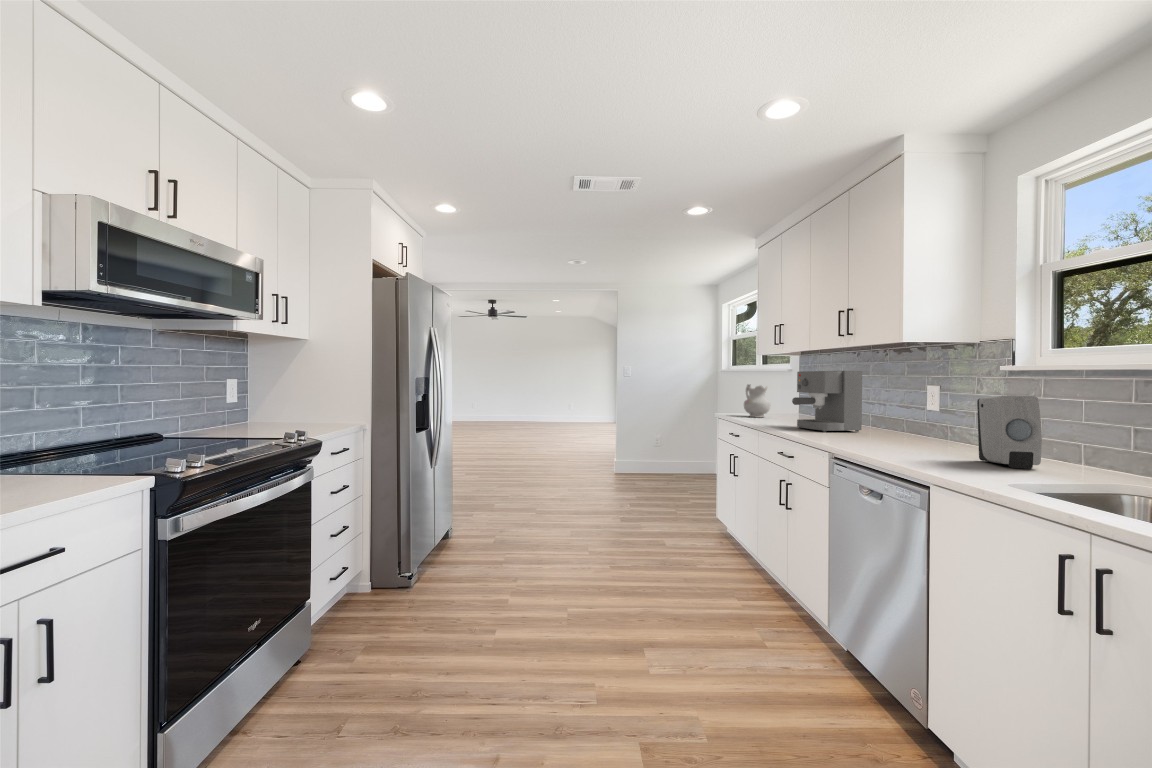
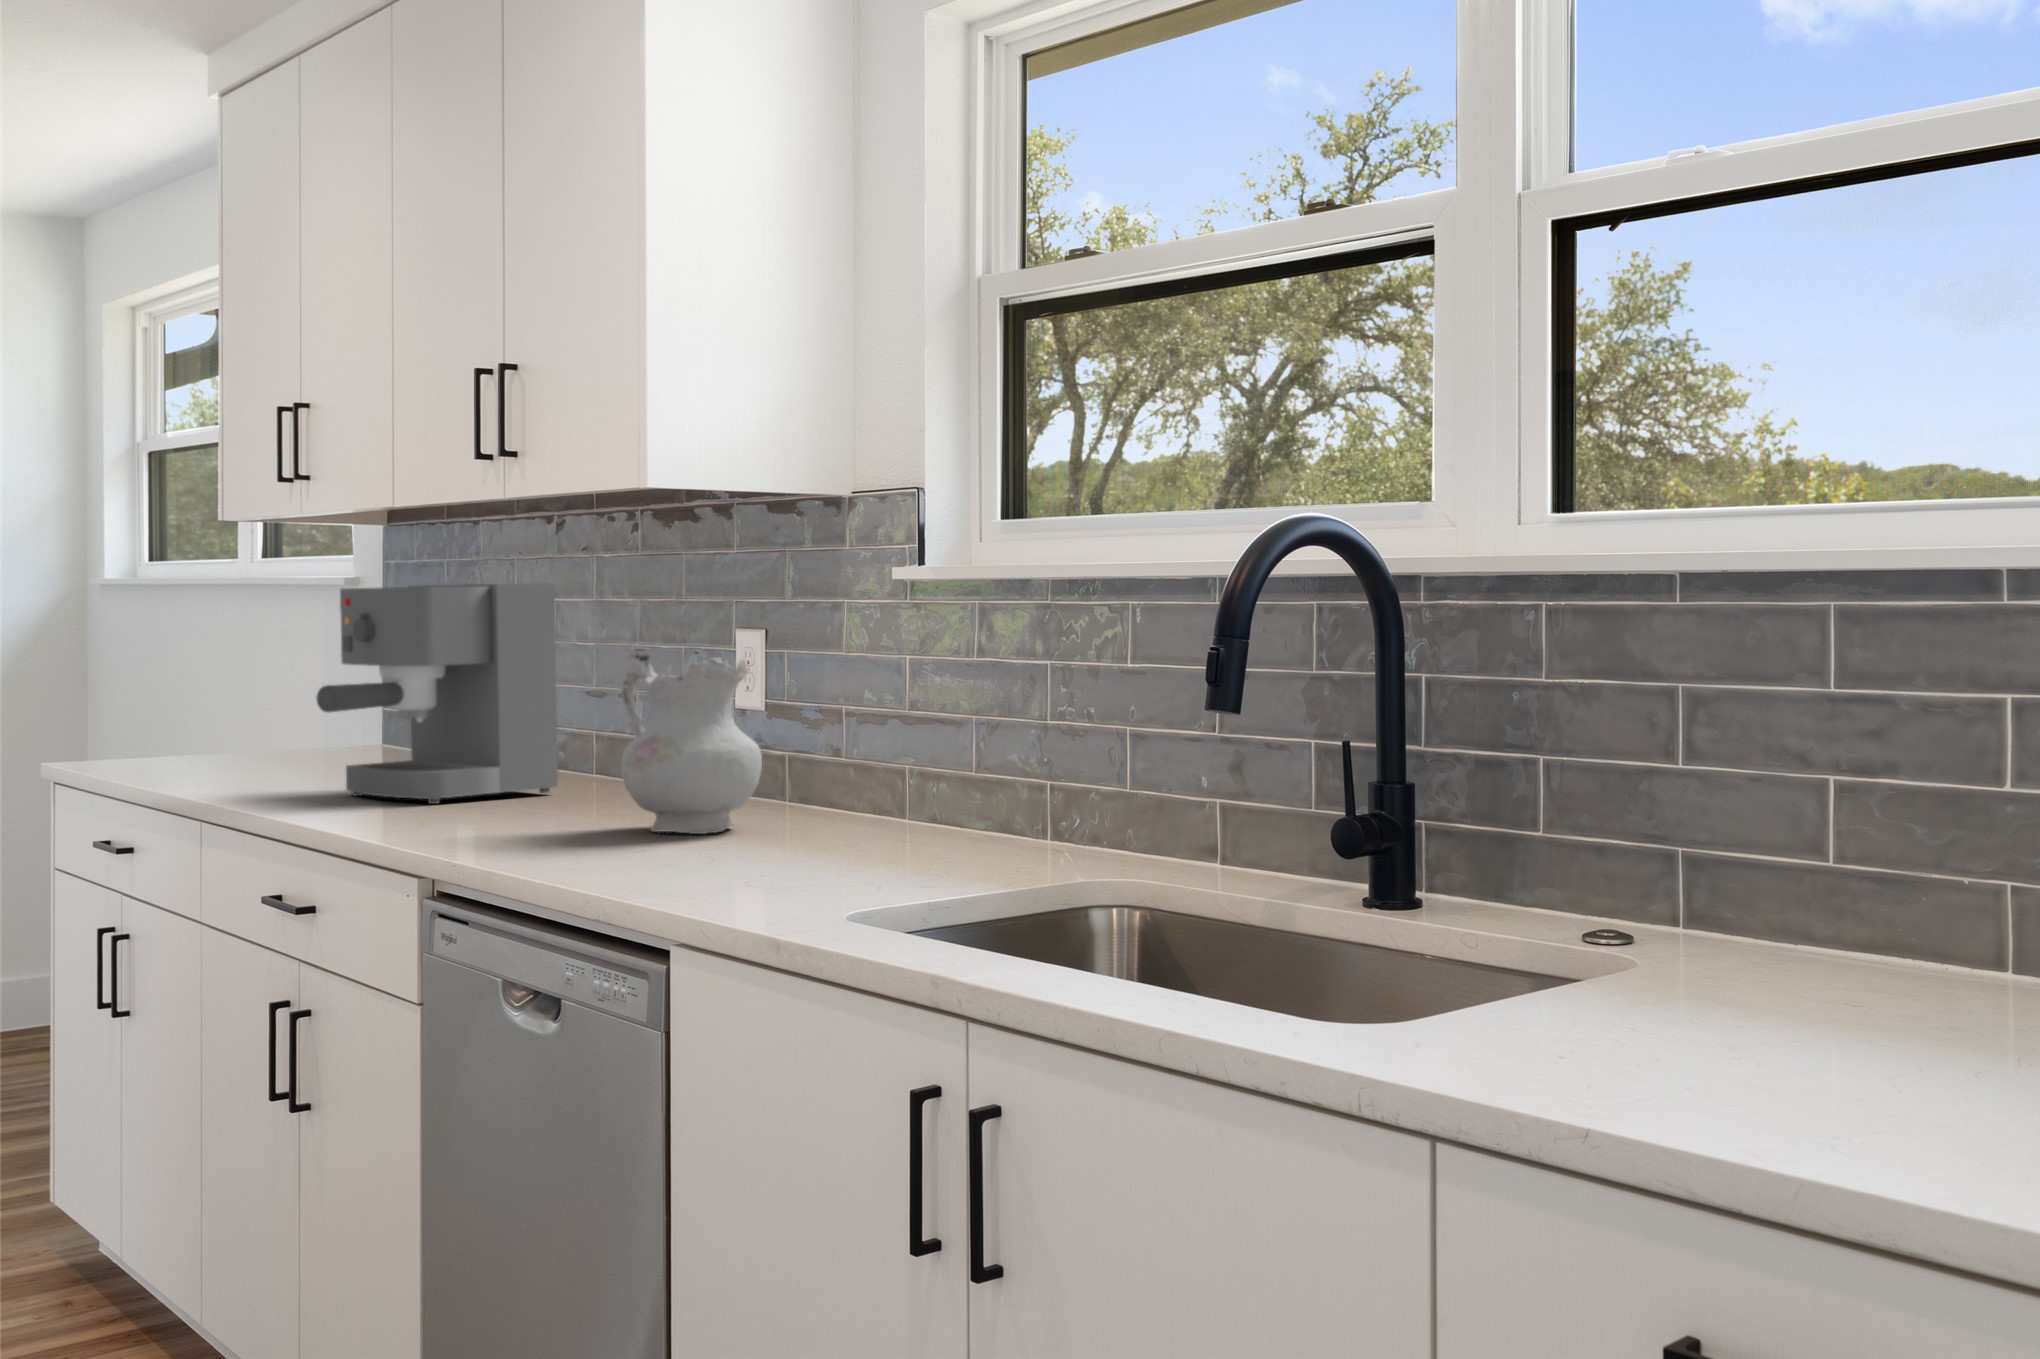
ceramic pitcher: present [744,385,770,417] -> present [621,652,762,834]
soap dispenser: present [977,396,1042,469] -> none [818,657,954,866]

